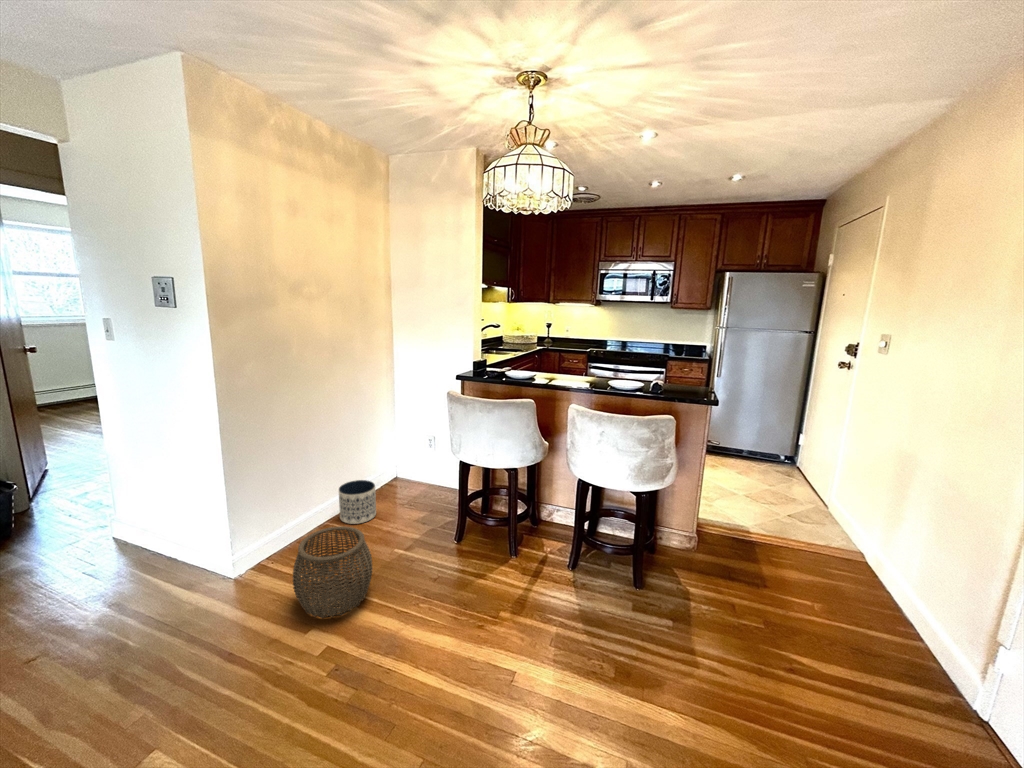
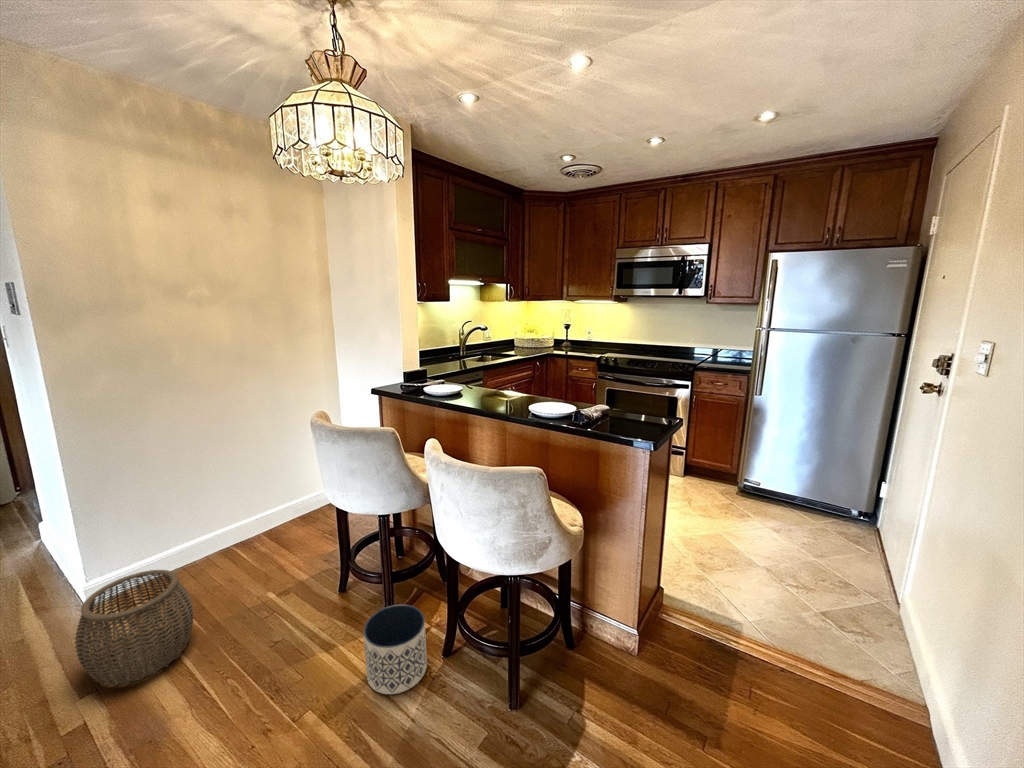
planter: present [339,480,376,524] -> present [364,604,427,694]

